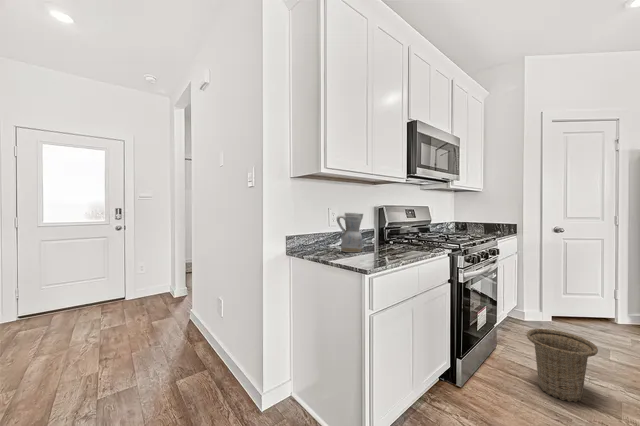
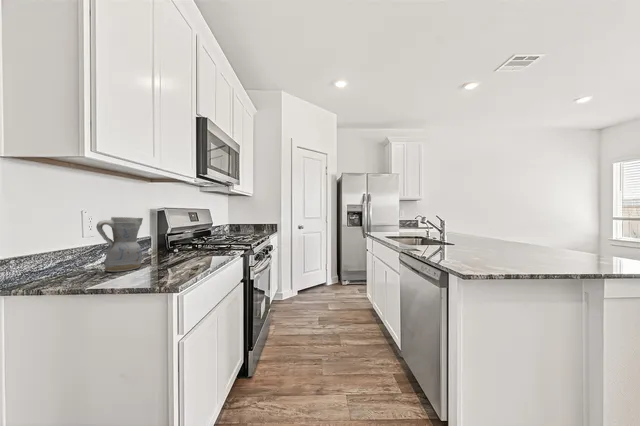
basket: present [527,329,598,402] -> none [296,301,336,352]

